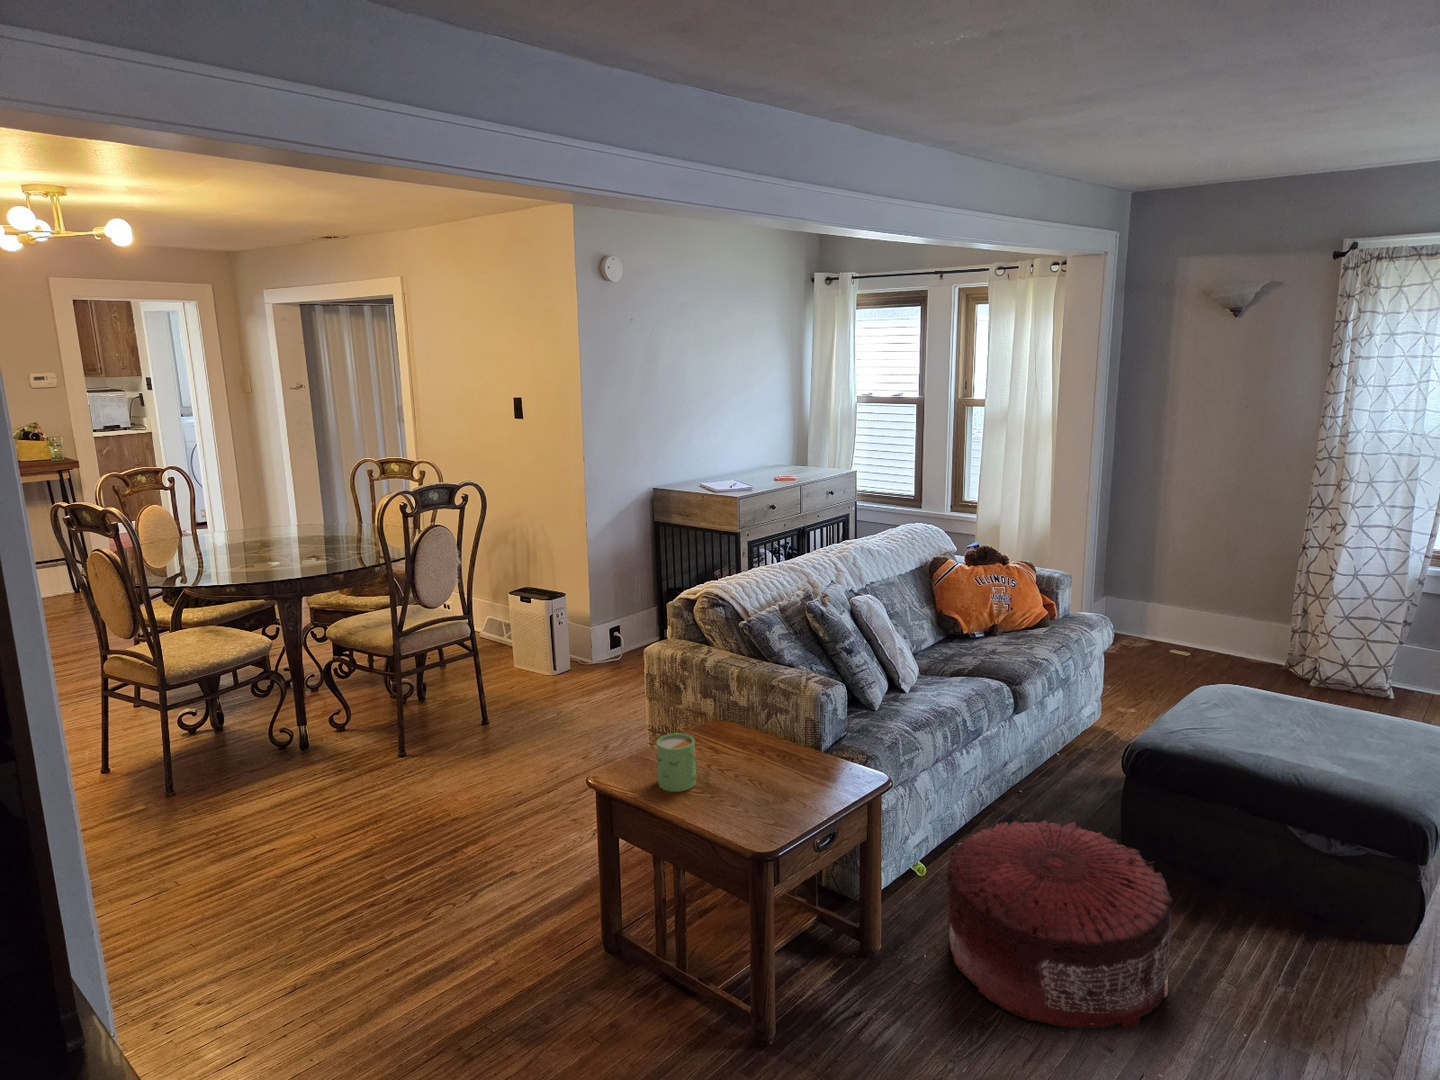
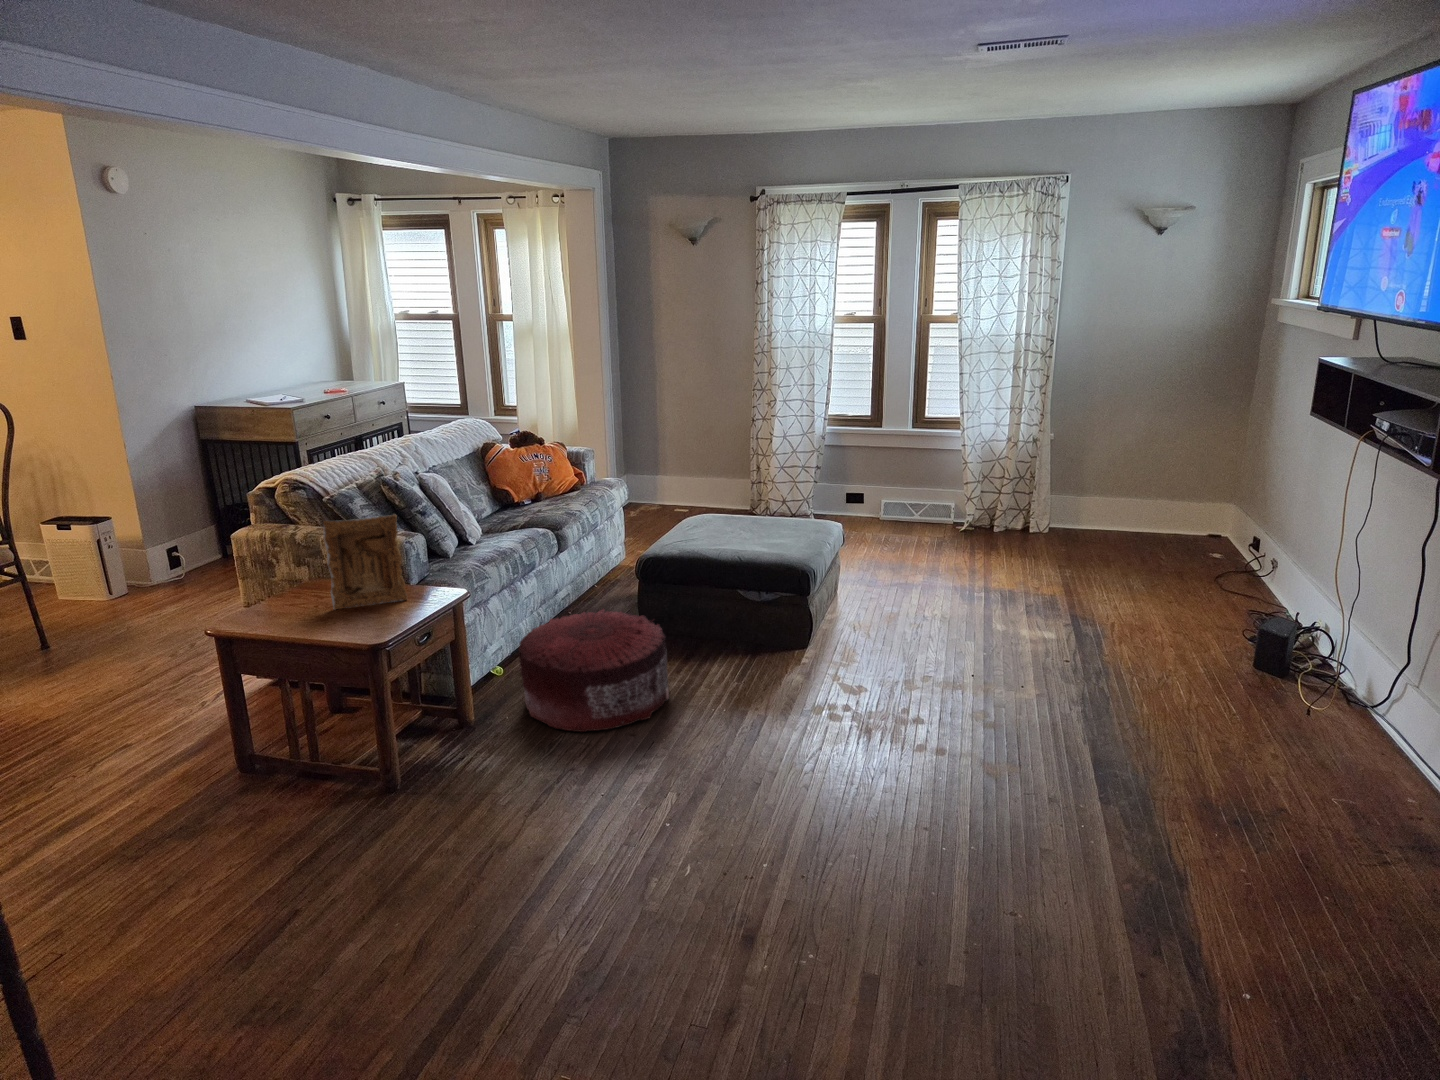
picture frame: none [723,664,813,780] -> present [324,515,408,609]
mug: present [656,733,699,792] -> none [272,579,313,624]

